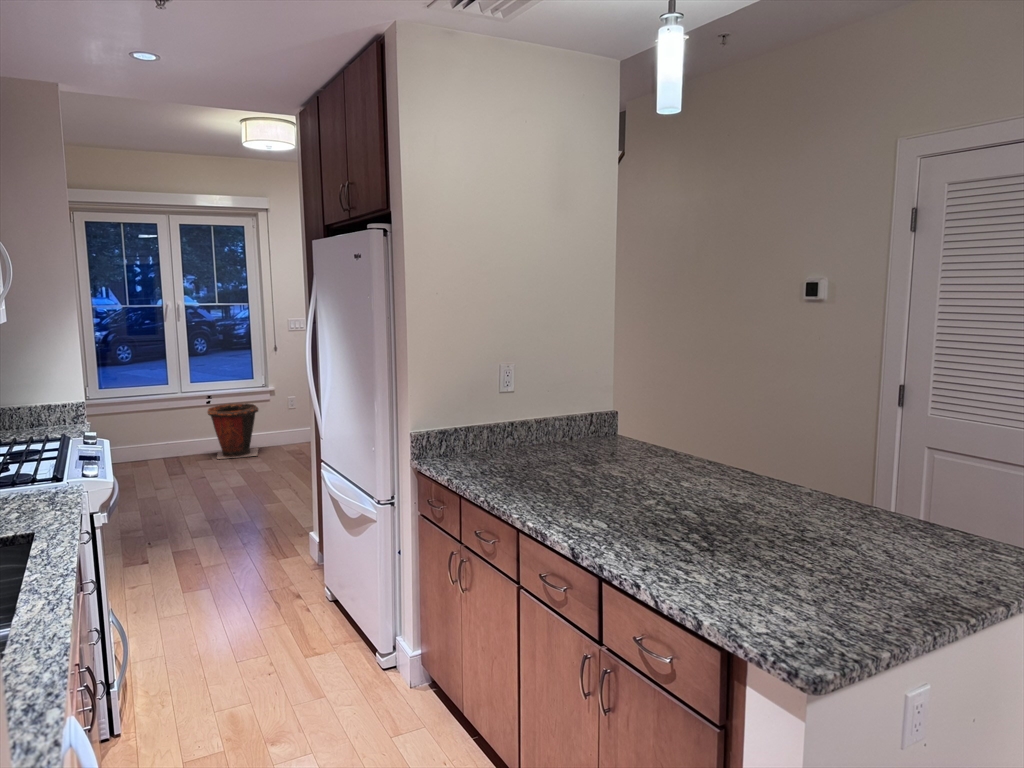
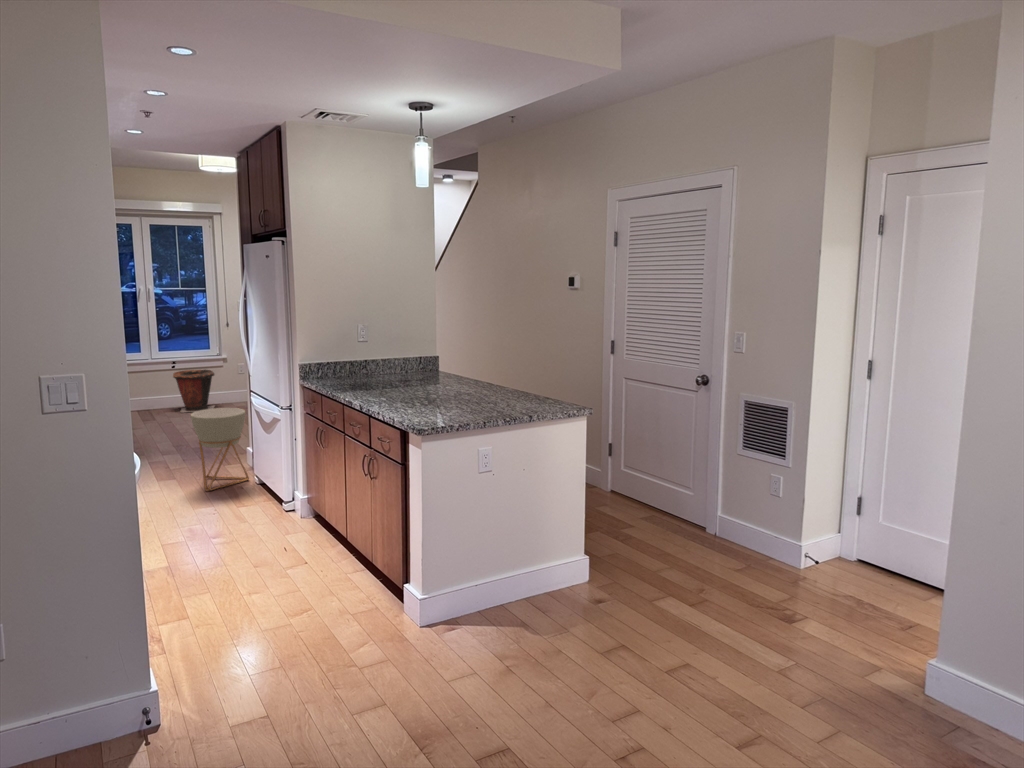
planter: none [232,479,315,610] -> present [191,408,249,491]

